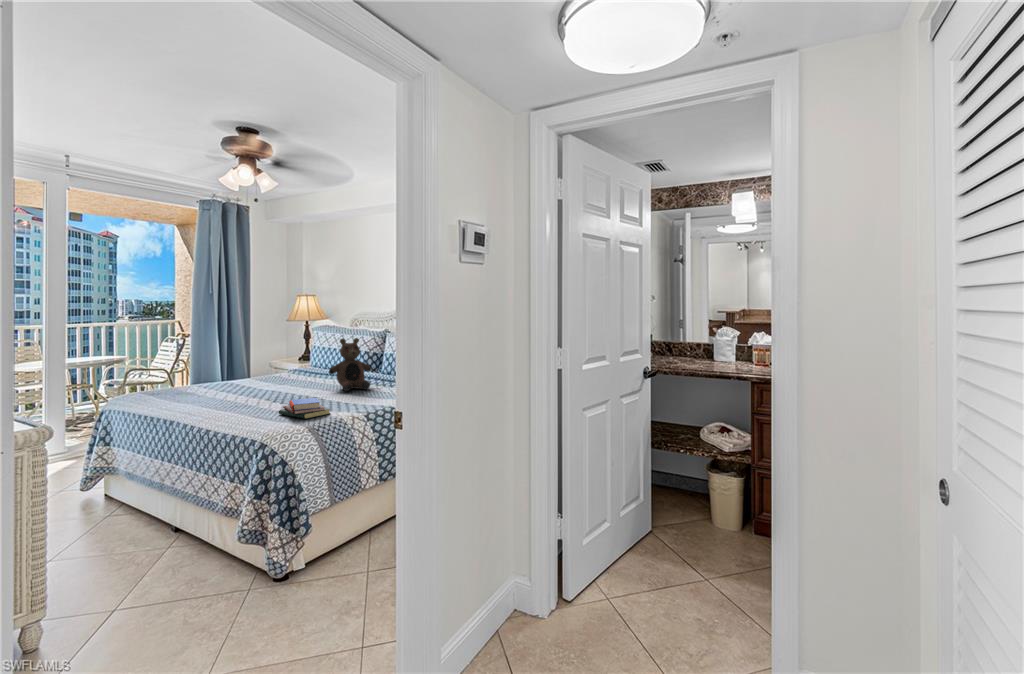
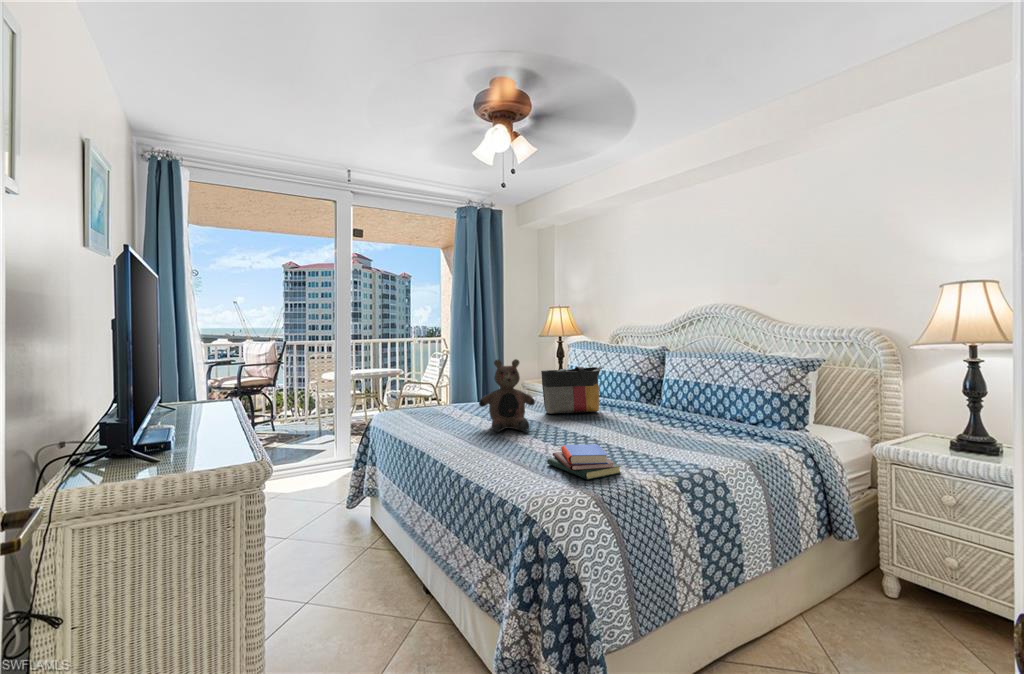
teddy bear: present [329,338,371,391] -> present [479,359,535,432]
tote bag: none [282,346,333,384] -> present [541,367,601,414]

